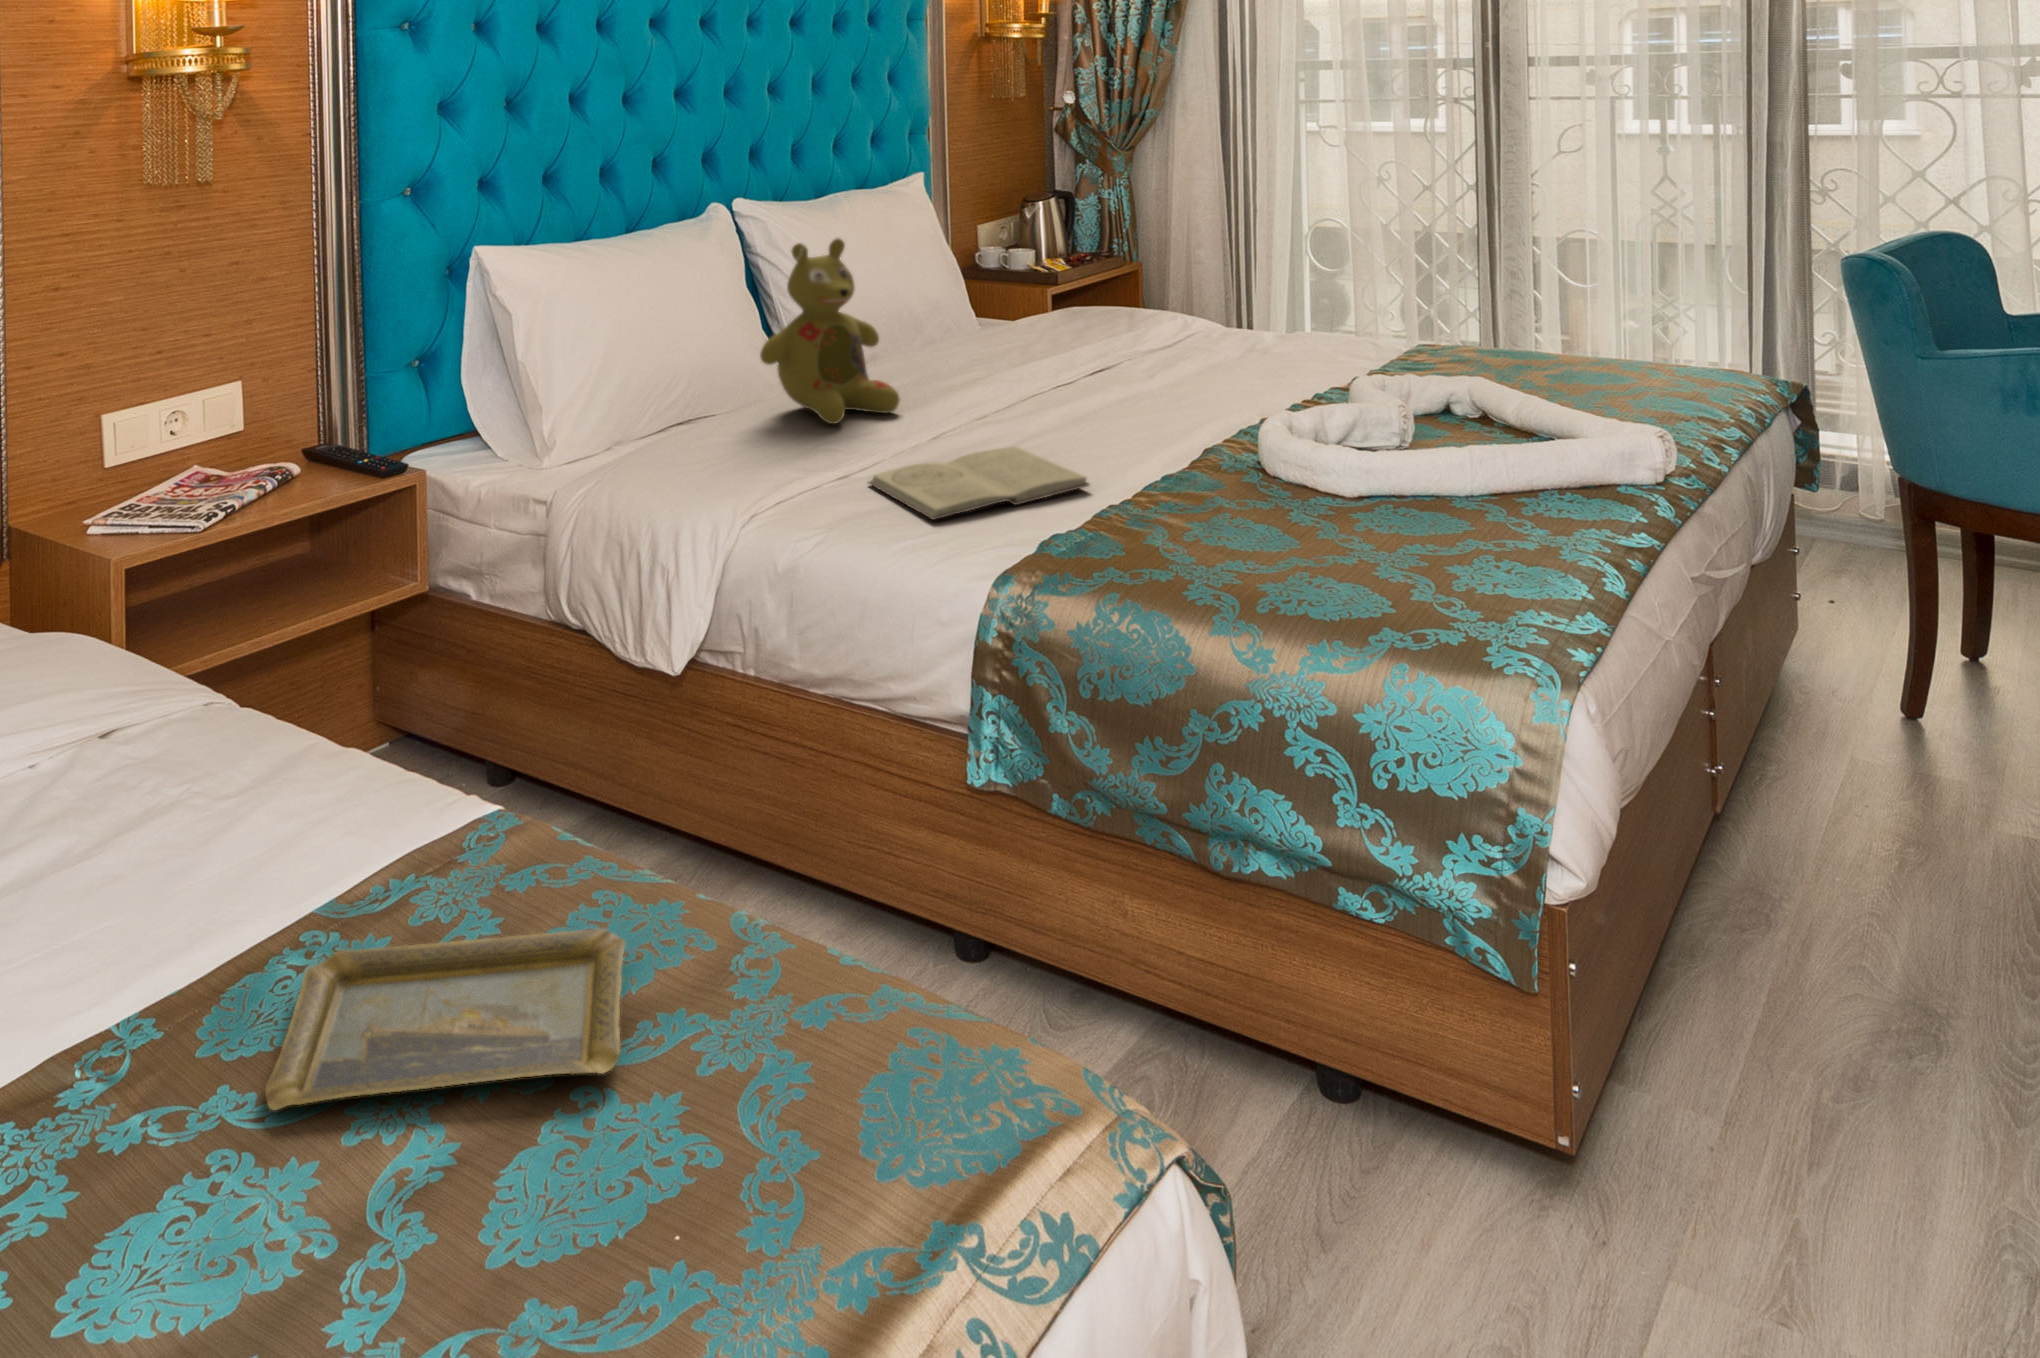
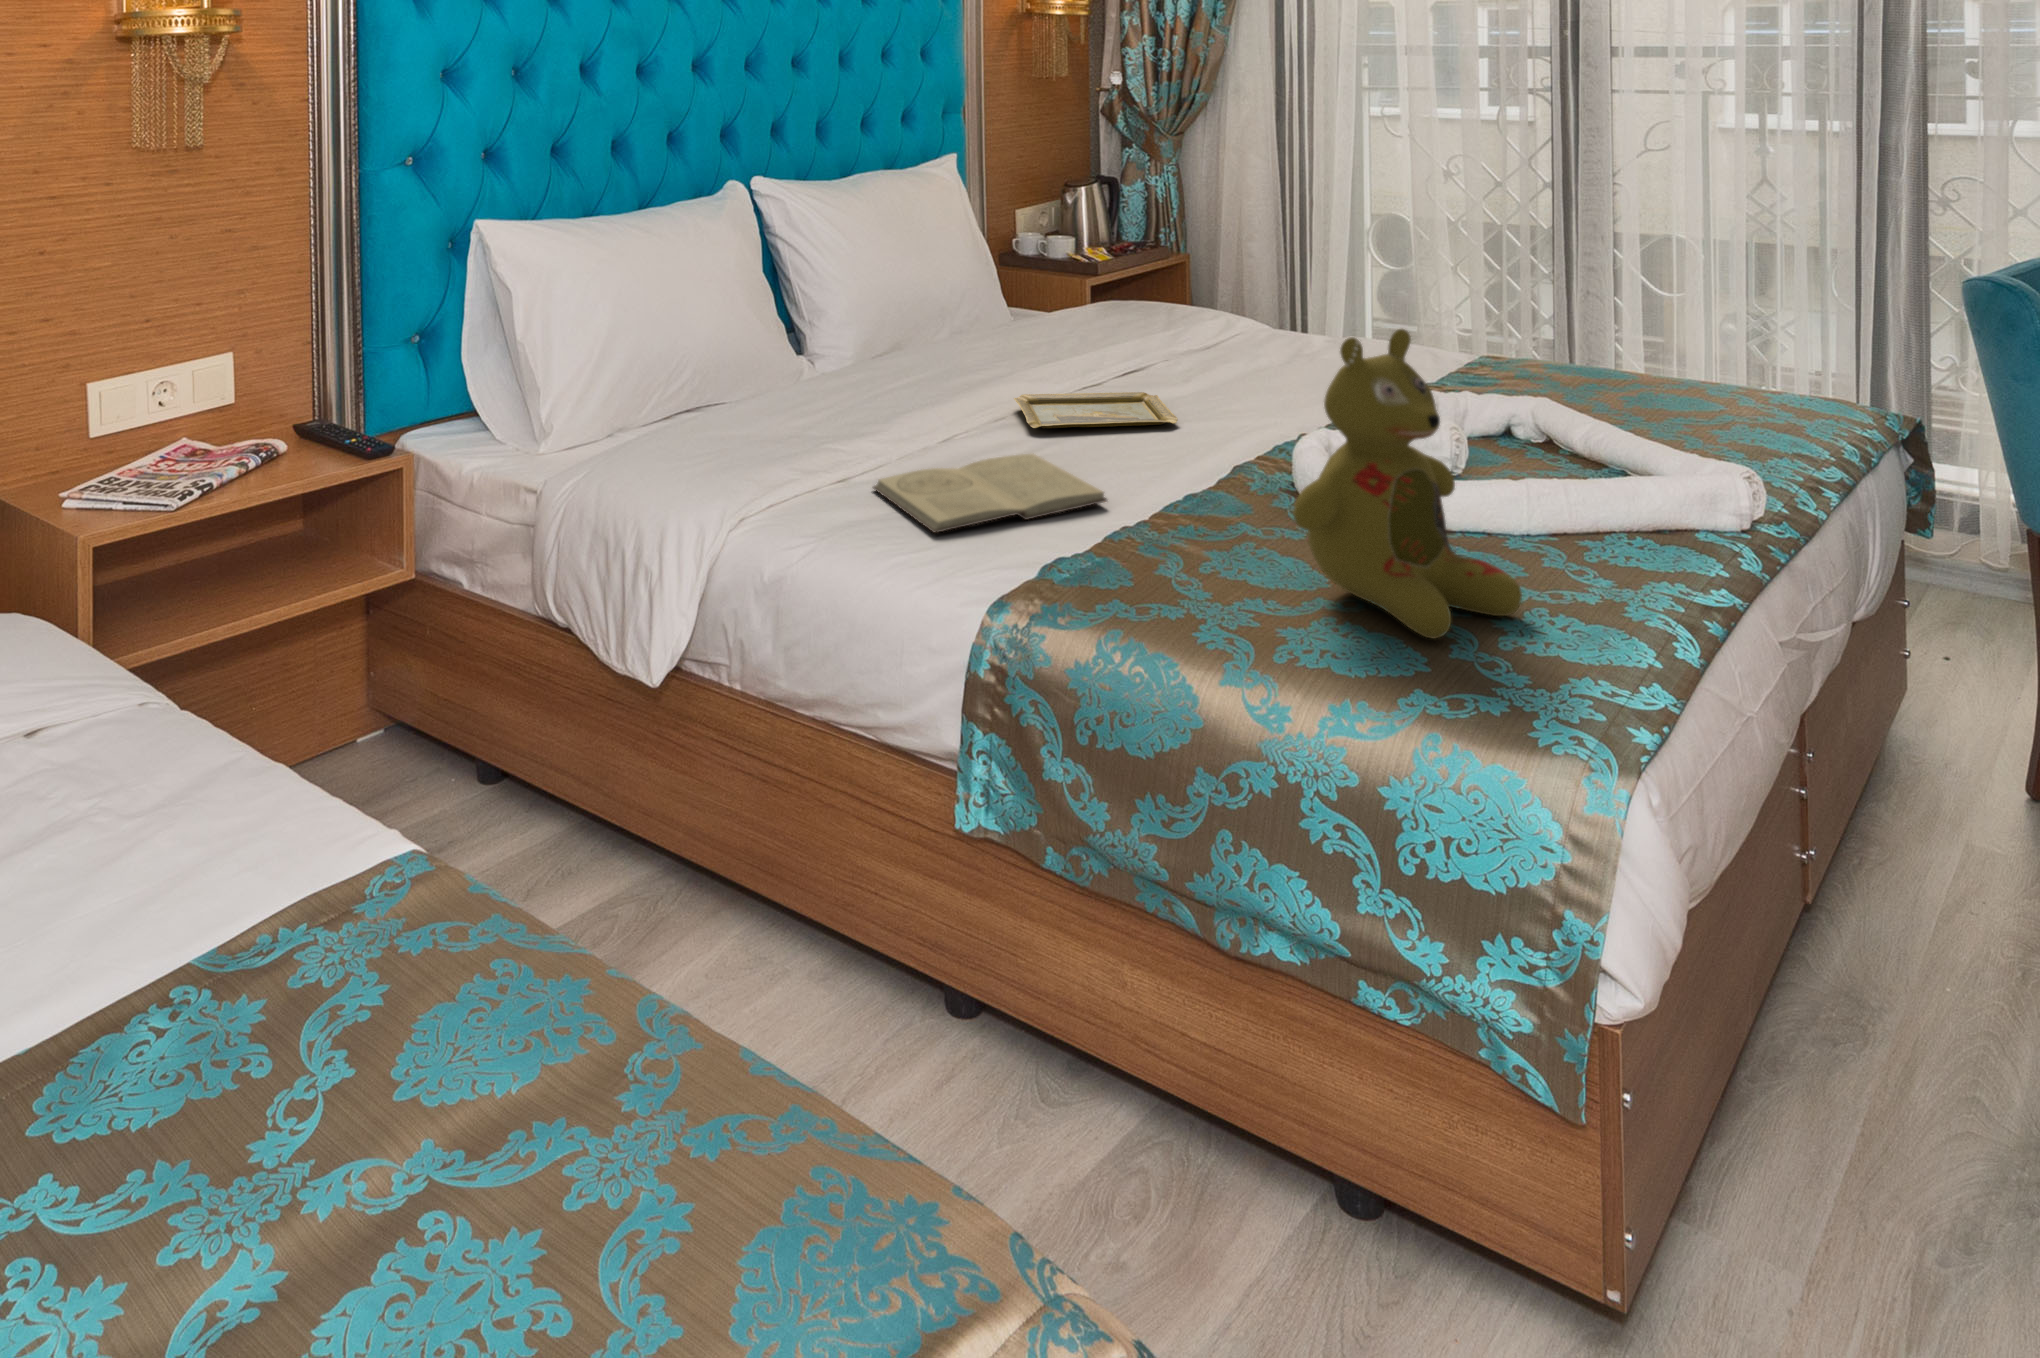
stuffed bear: present [760,238,900,424] -> present [1293,329,1522,639]
tray: present [265,929,625,1110] -> present [1014,392,1178,428]

